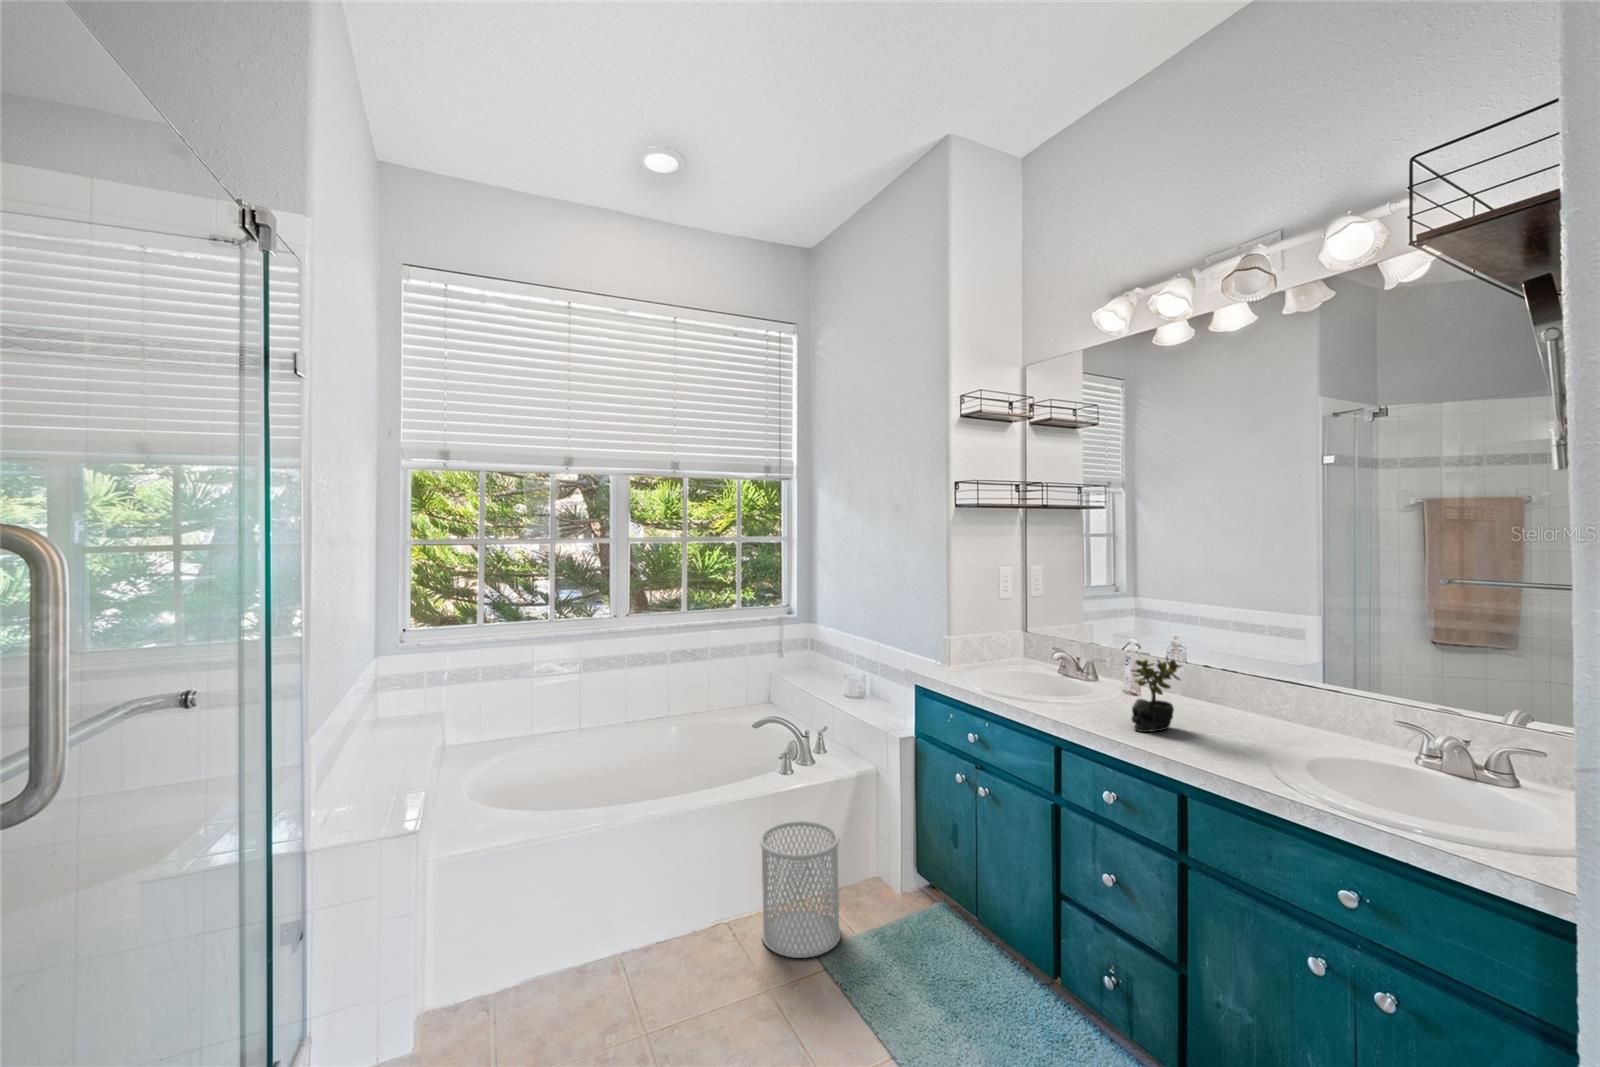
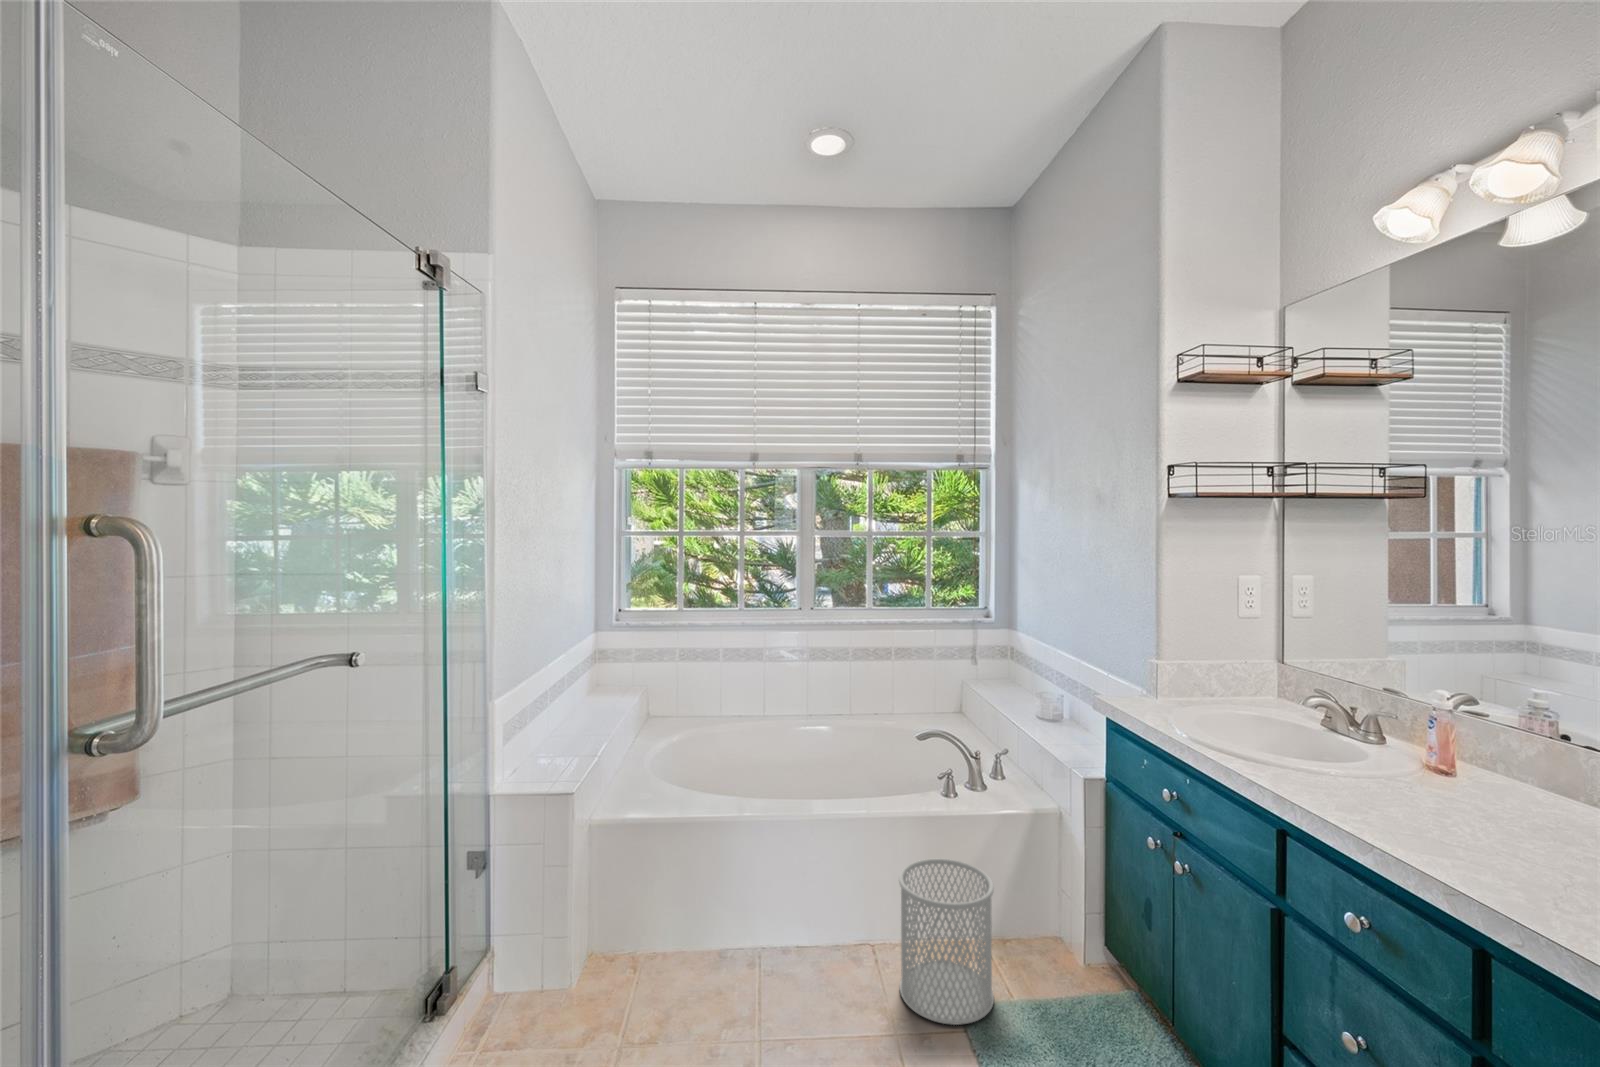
succulent plant: present [1131,657,1182,732] -> none [1413,719,1515,835]

